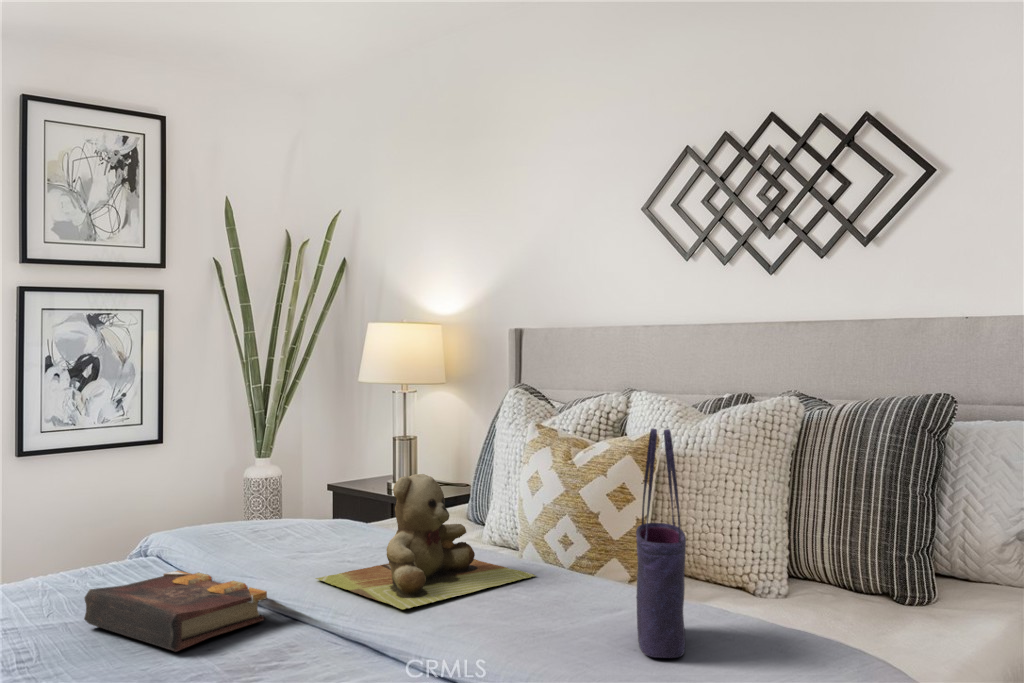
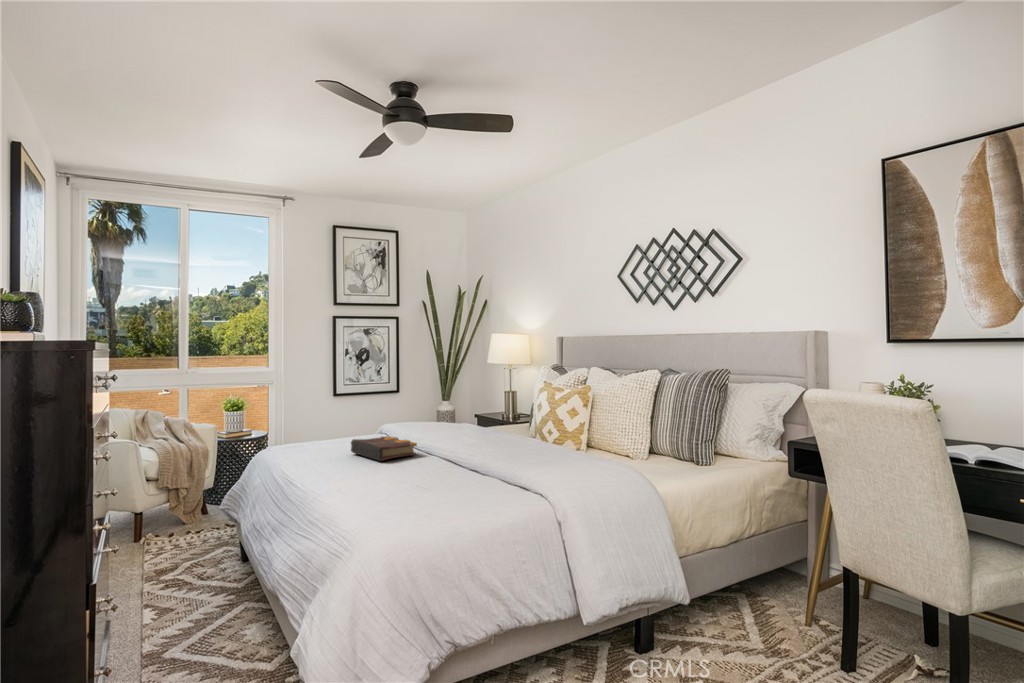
tote bag: present [636,428,686,658] -> none [544,380,565,468]
teddy bear: present [316,474,536,609] -> none [438,400,528,451]

